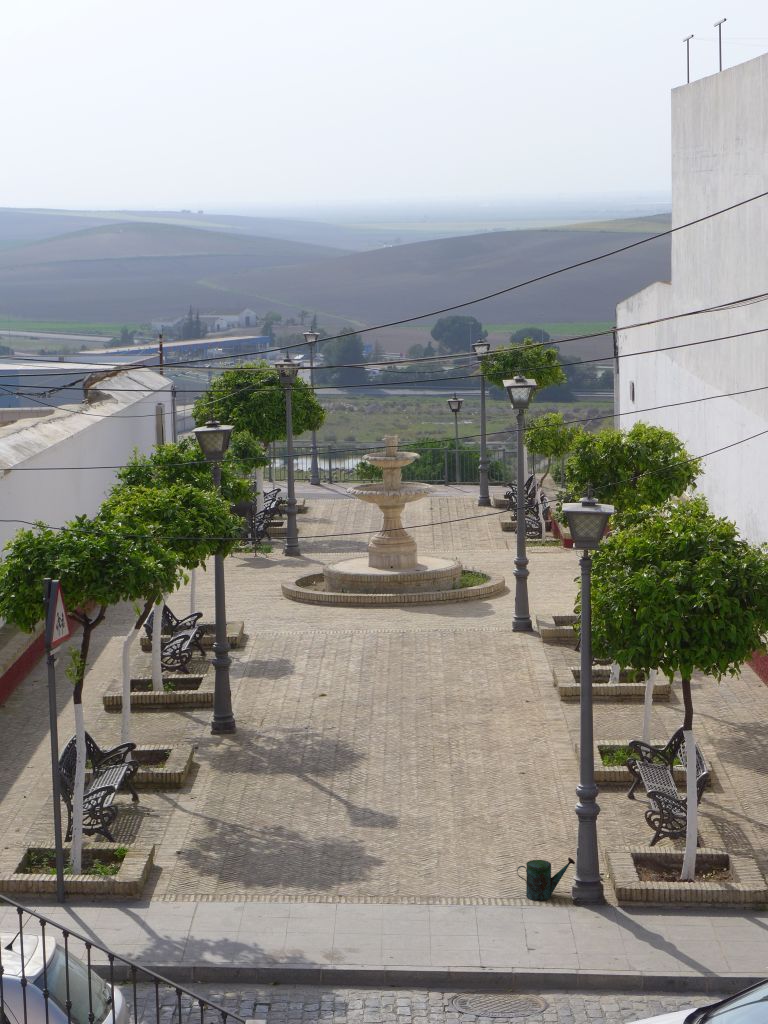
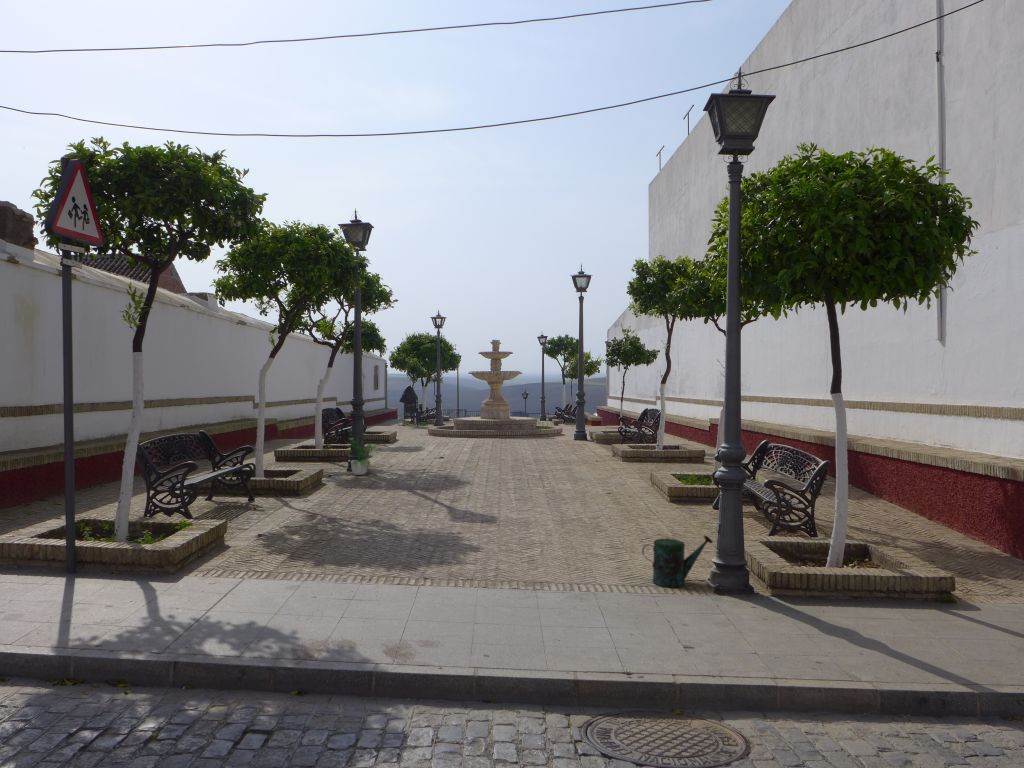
potted plant: none [210,688,260,745] -> present [347,438,385,475]

